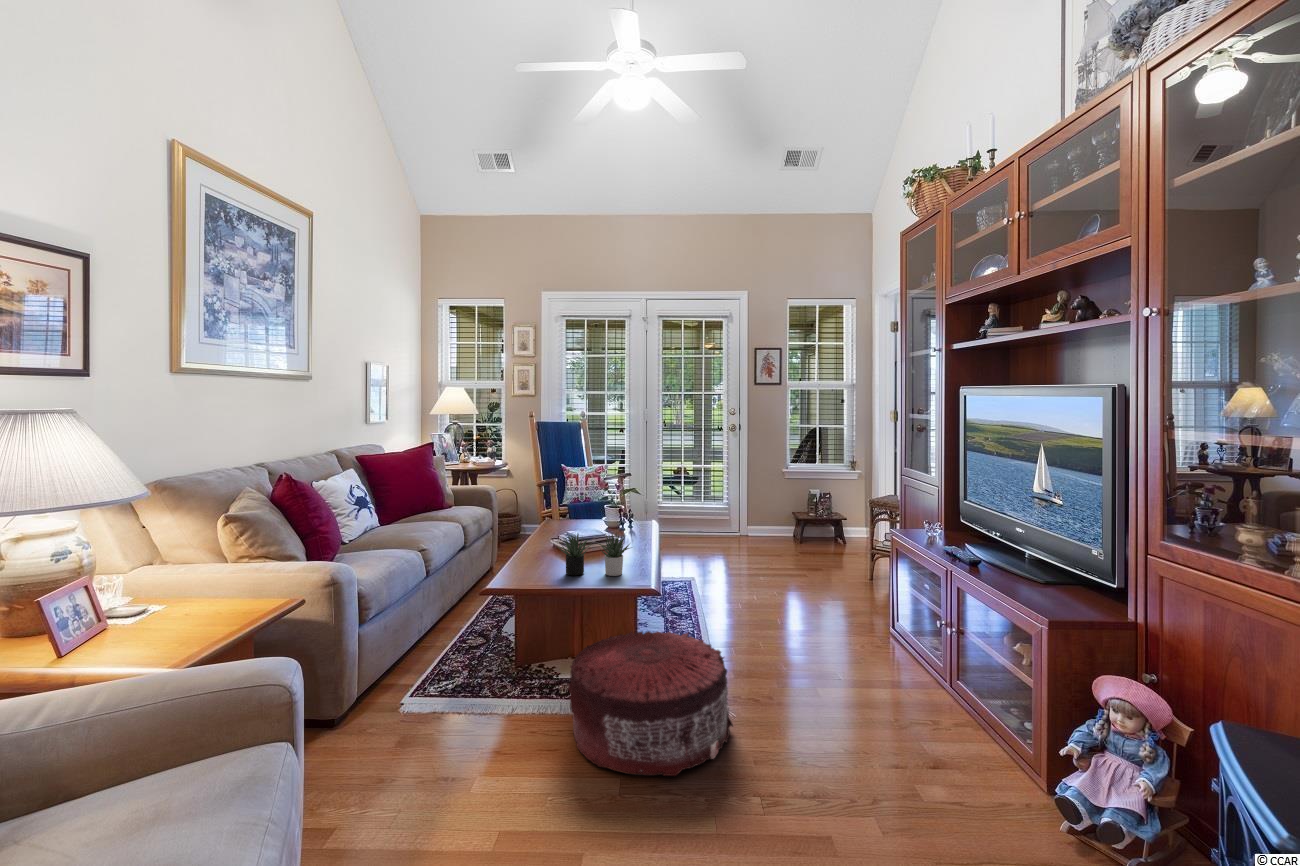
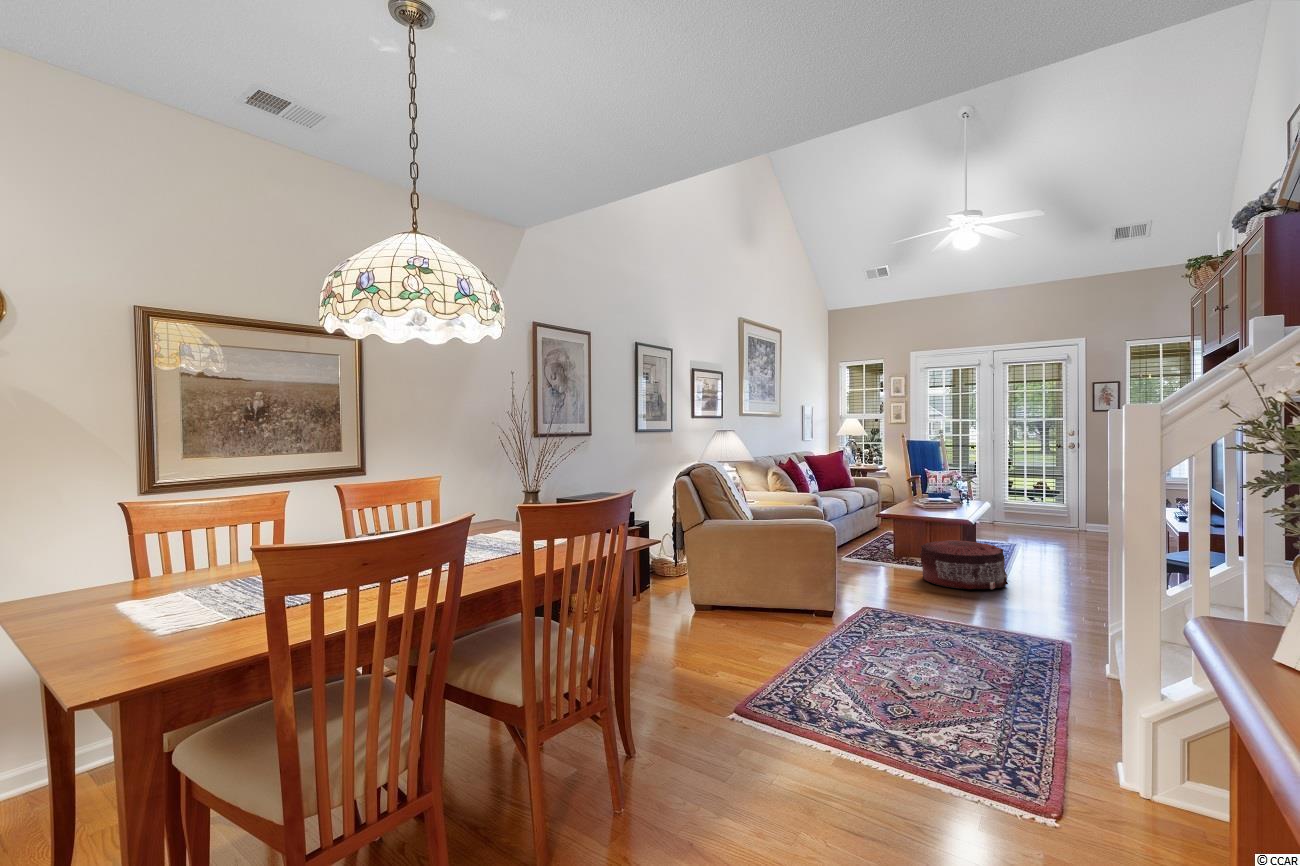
succulent plant: present [560,533,630,576] -> none [916,492,960,516]

